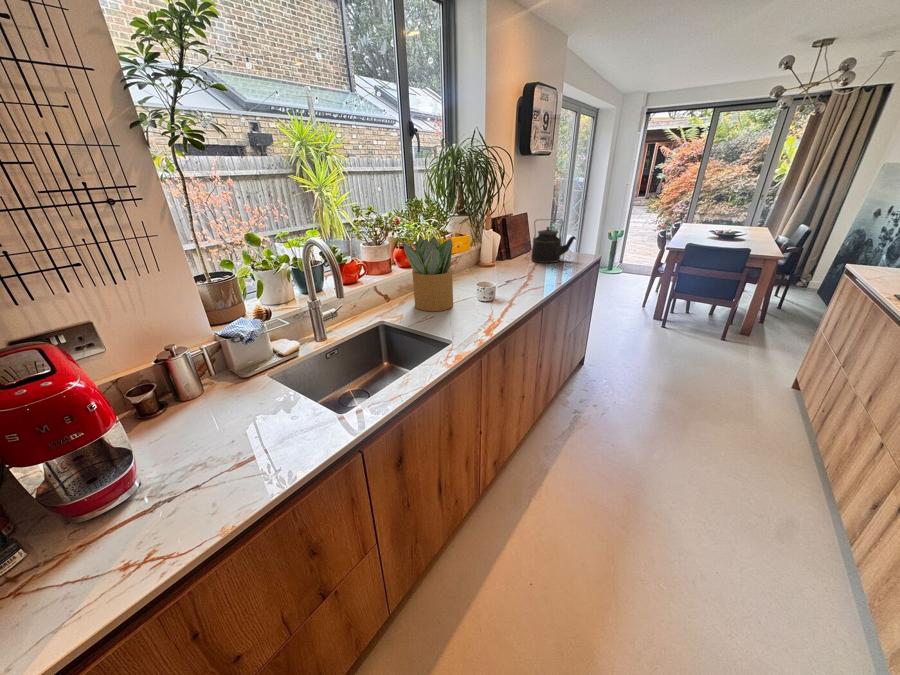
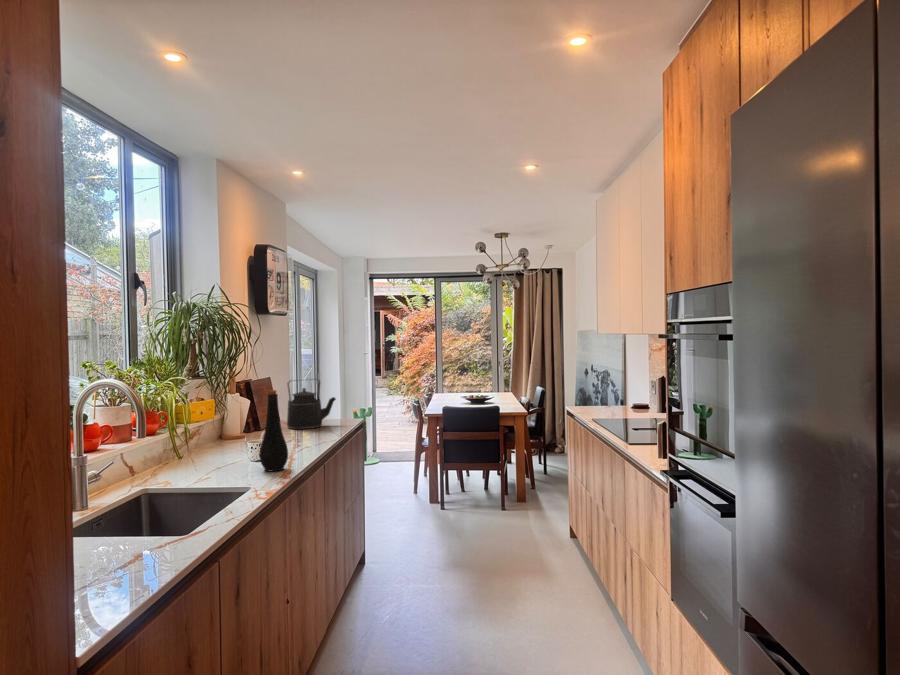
potted plant: present [404,238,453,311] -> none [168,389,230,473]
bottle: none [469,247,494,323] -> present [259,390,288,471]

